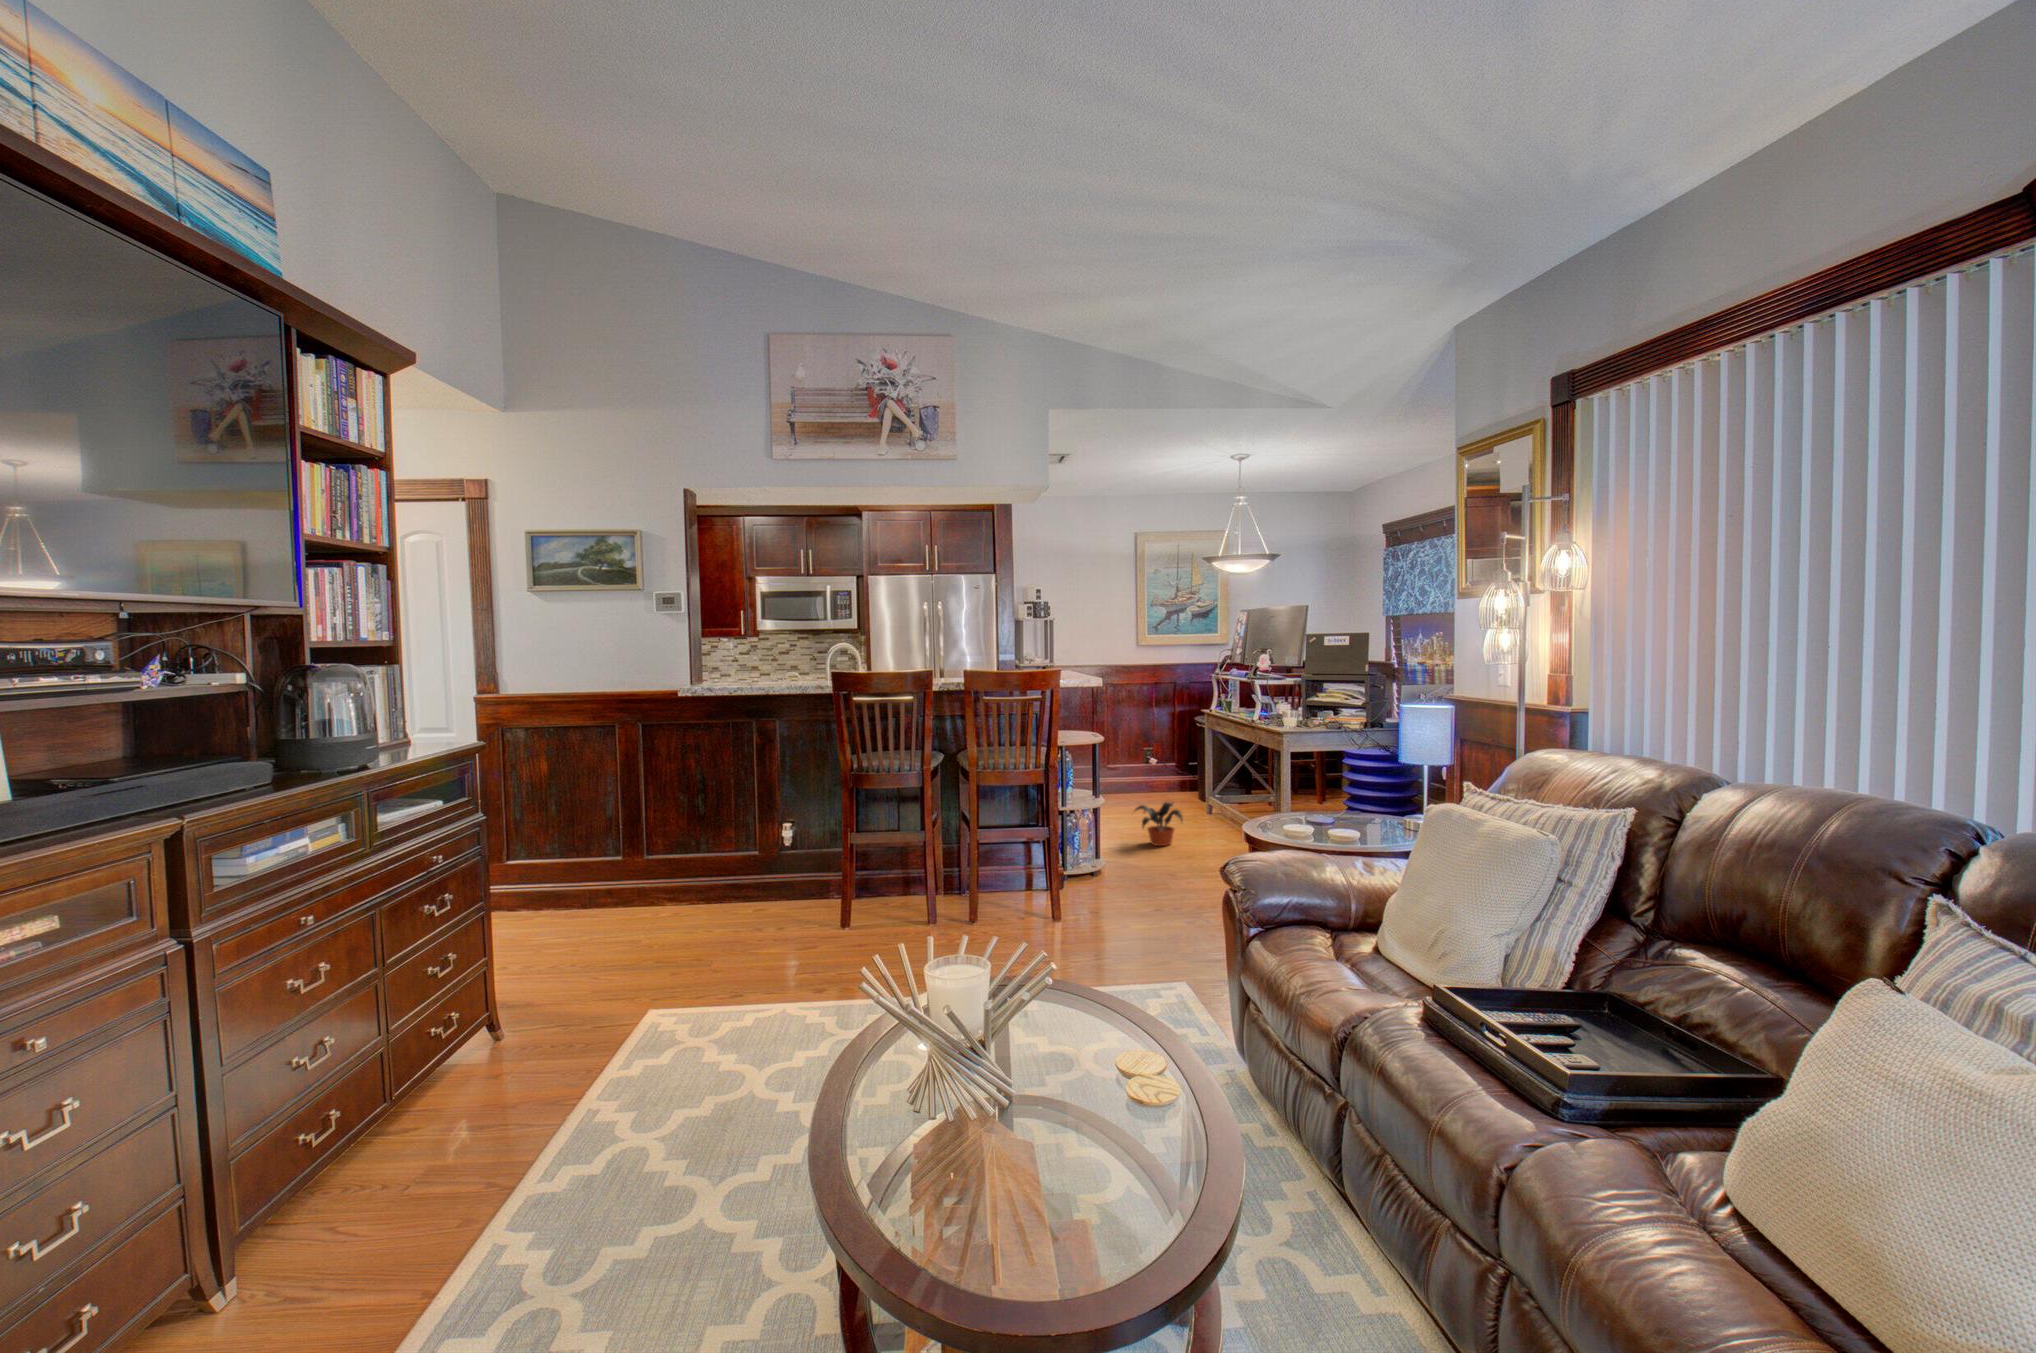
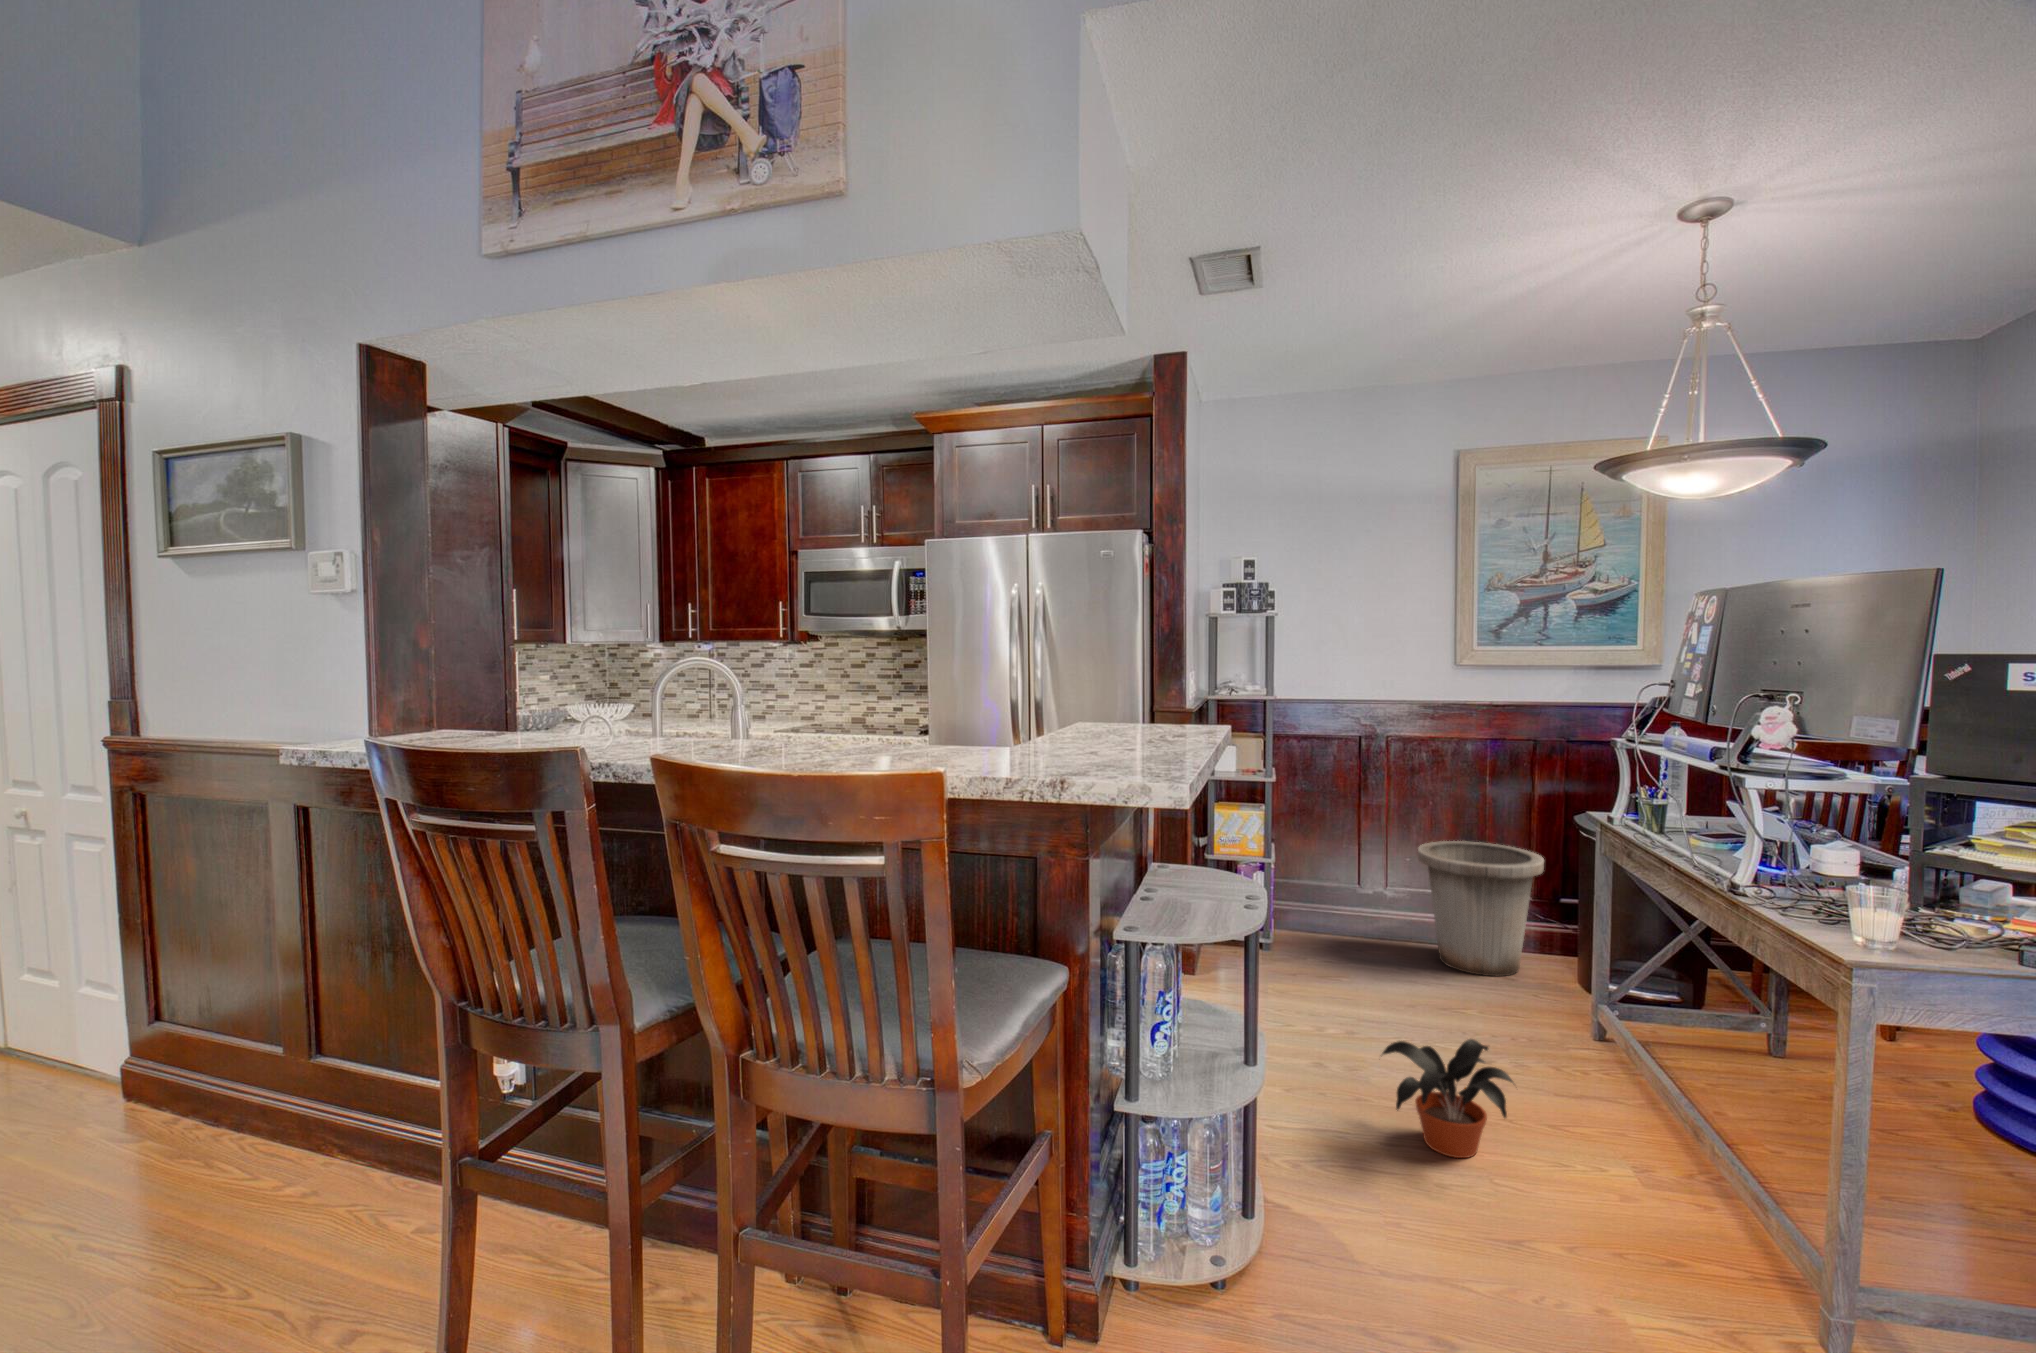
trash can: none [1124,738,1182,802] -> present [1418,841,1544,976]

